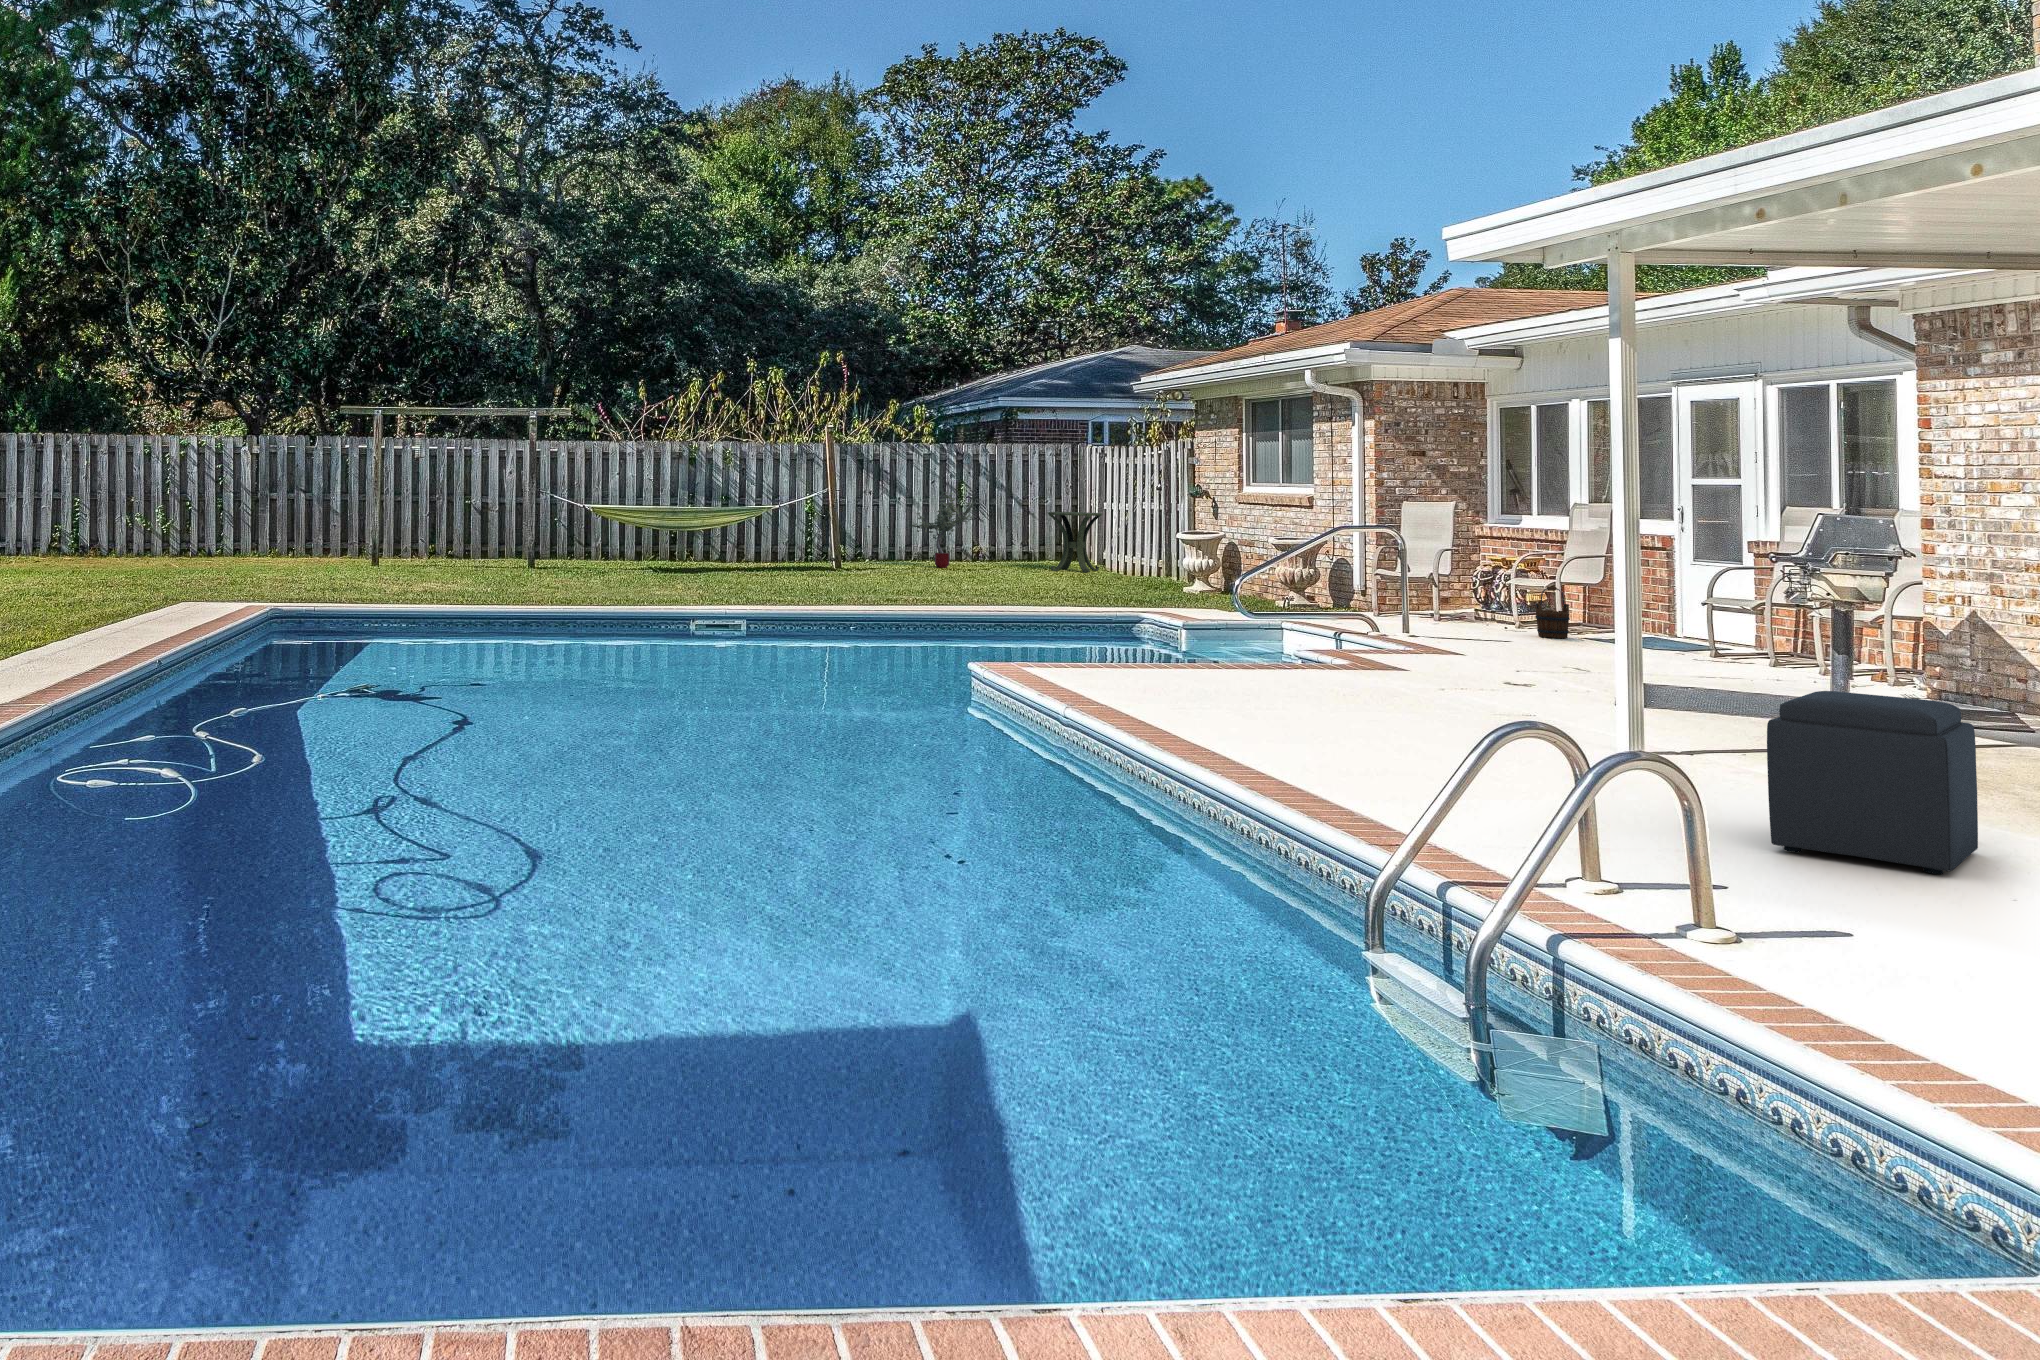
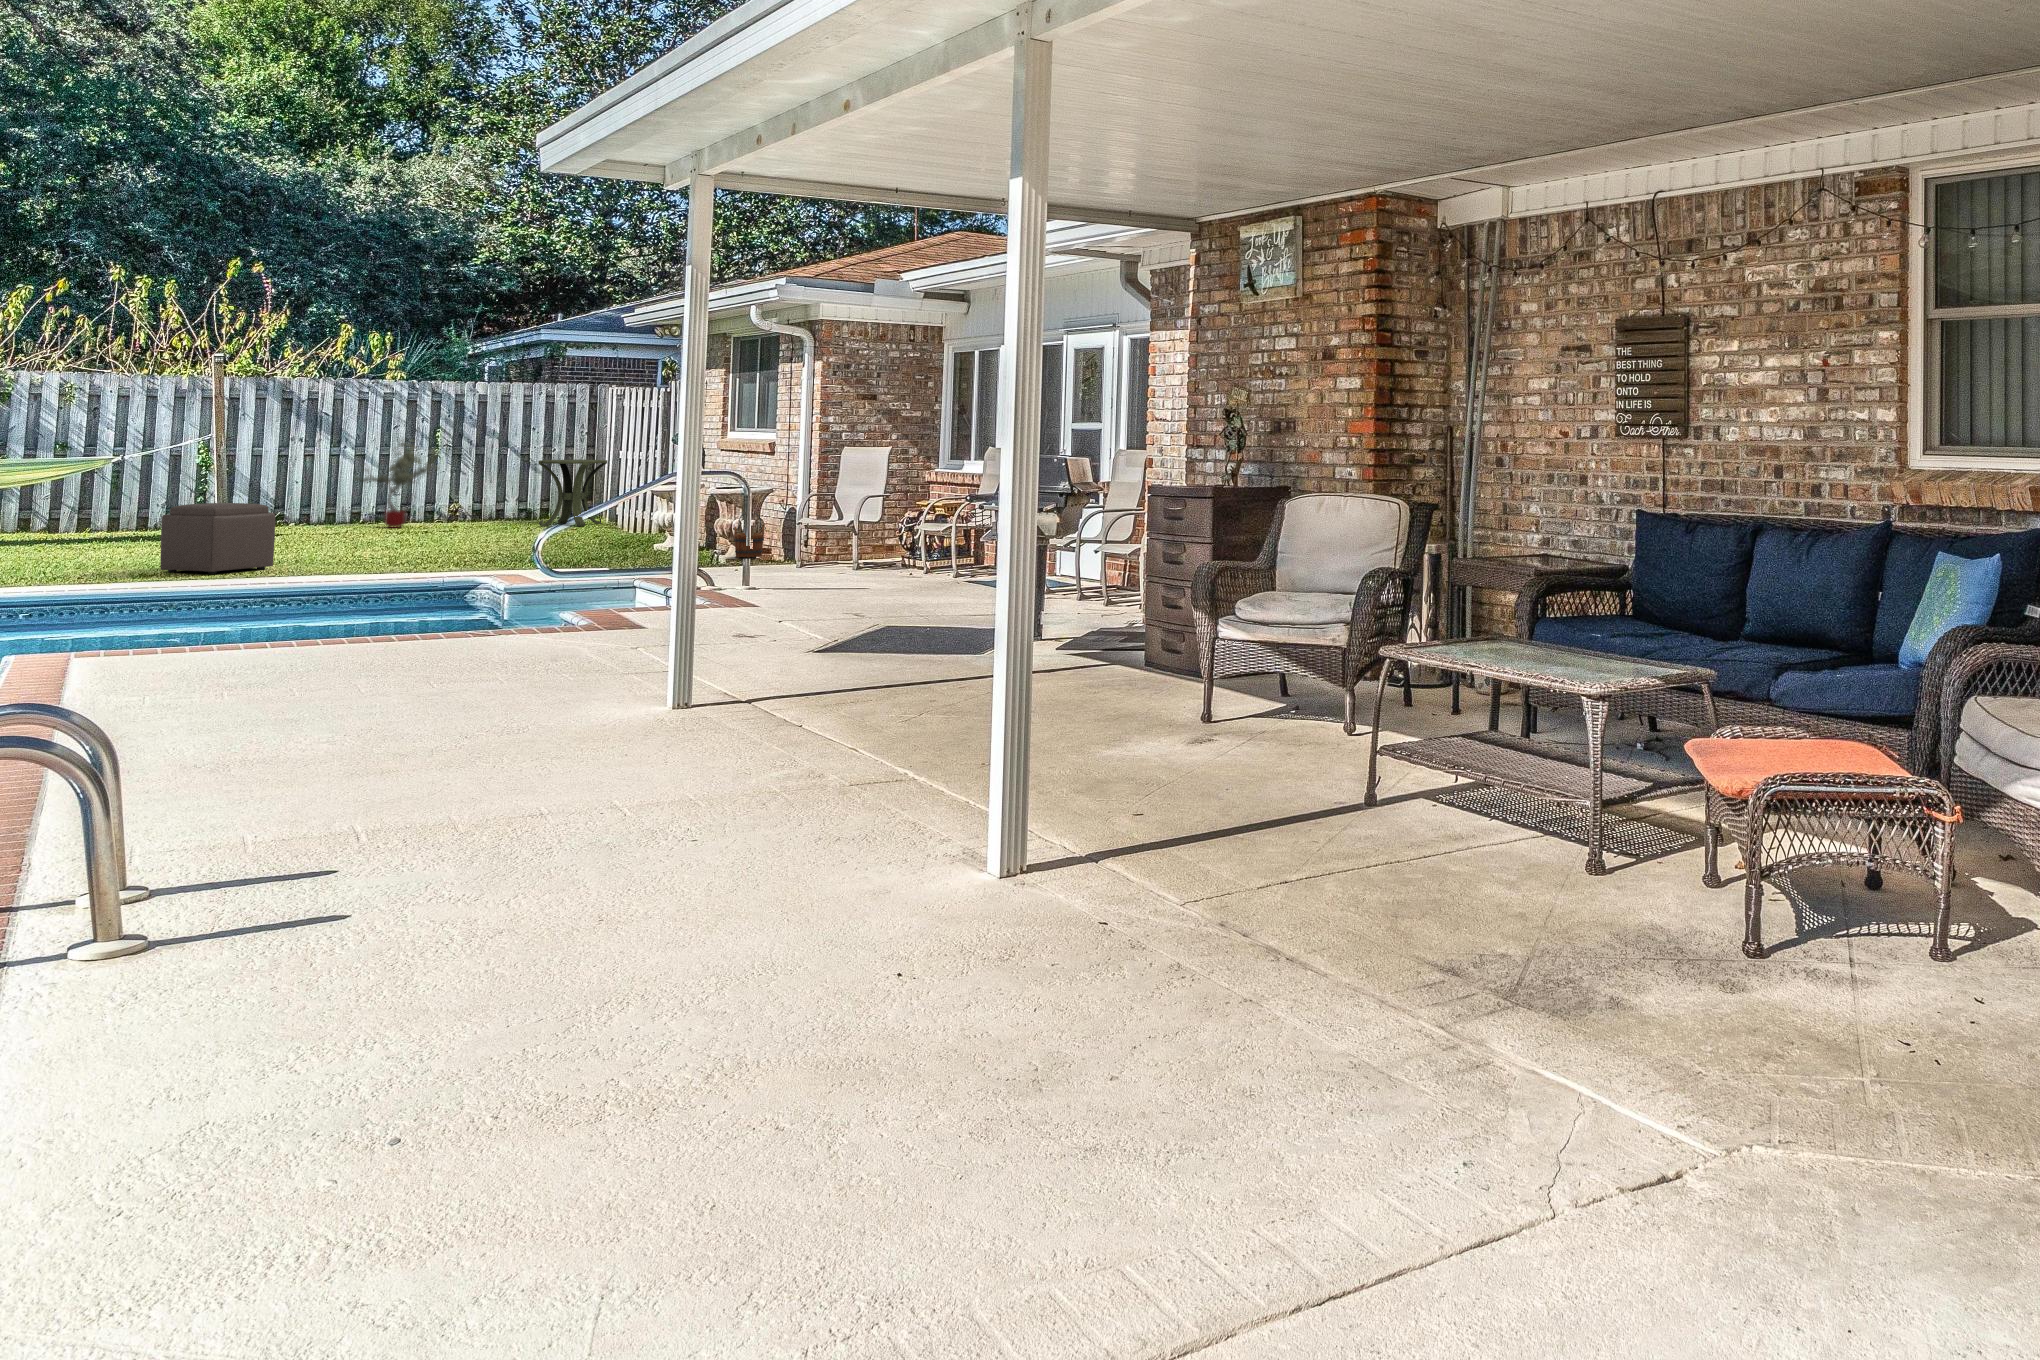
wooden bucket: present [1536,587,1570,638] -> present [733,513,766,558]
ottoman: present [1767,691,1978,874] -> present [161,503,275,574]

